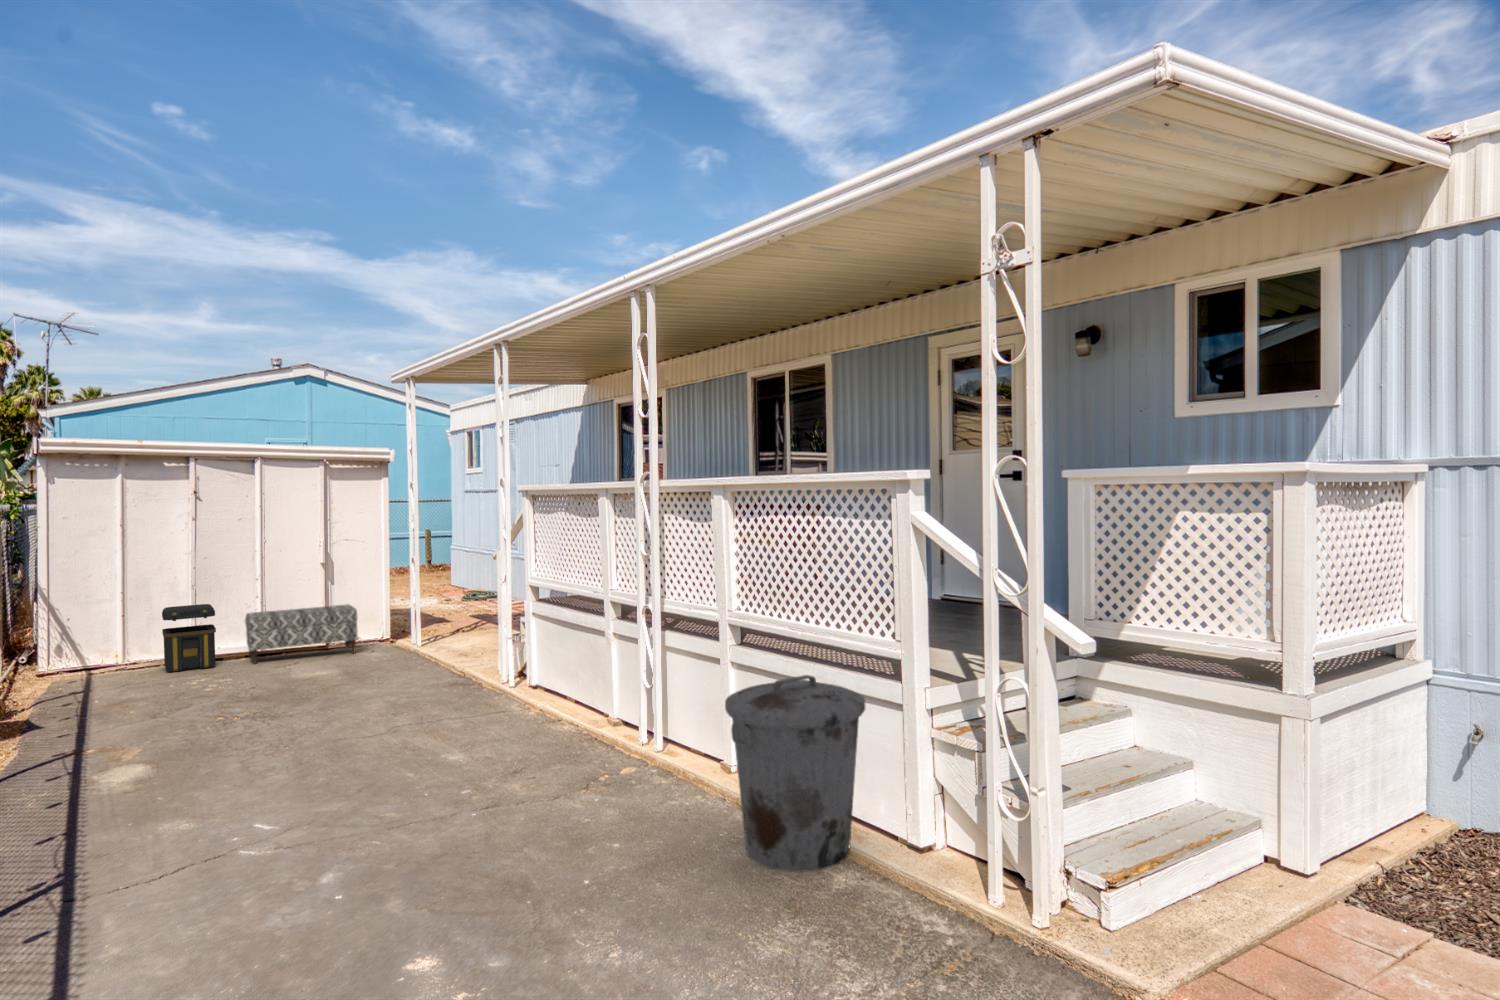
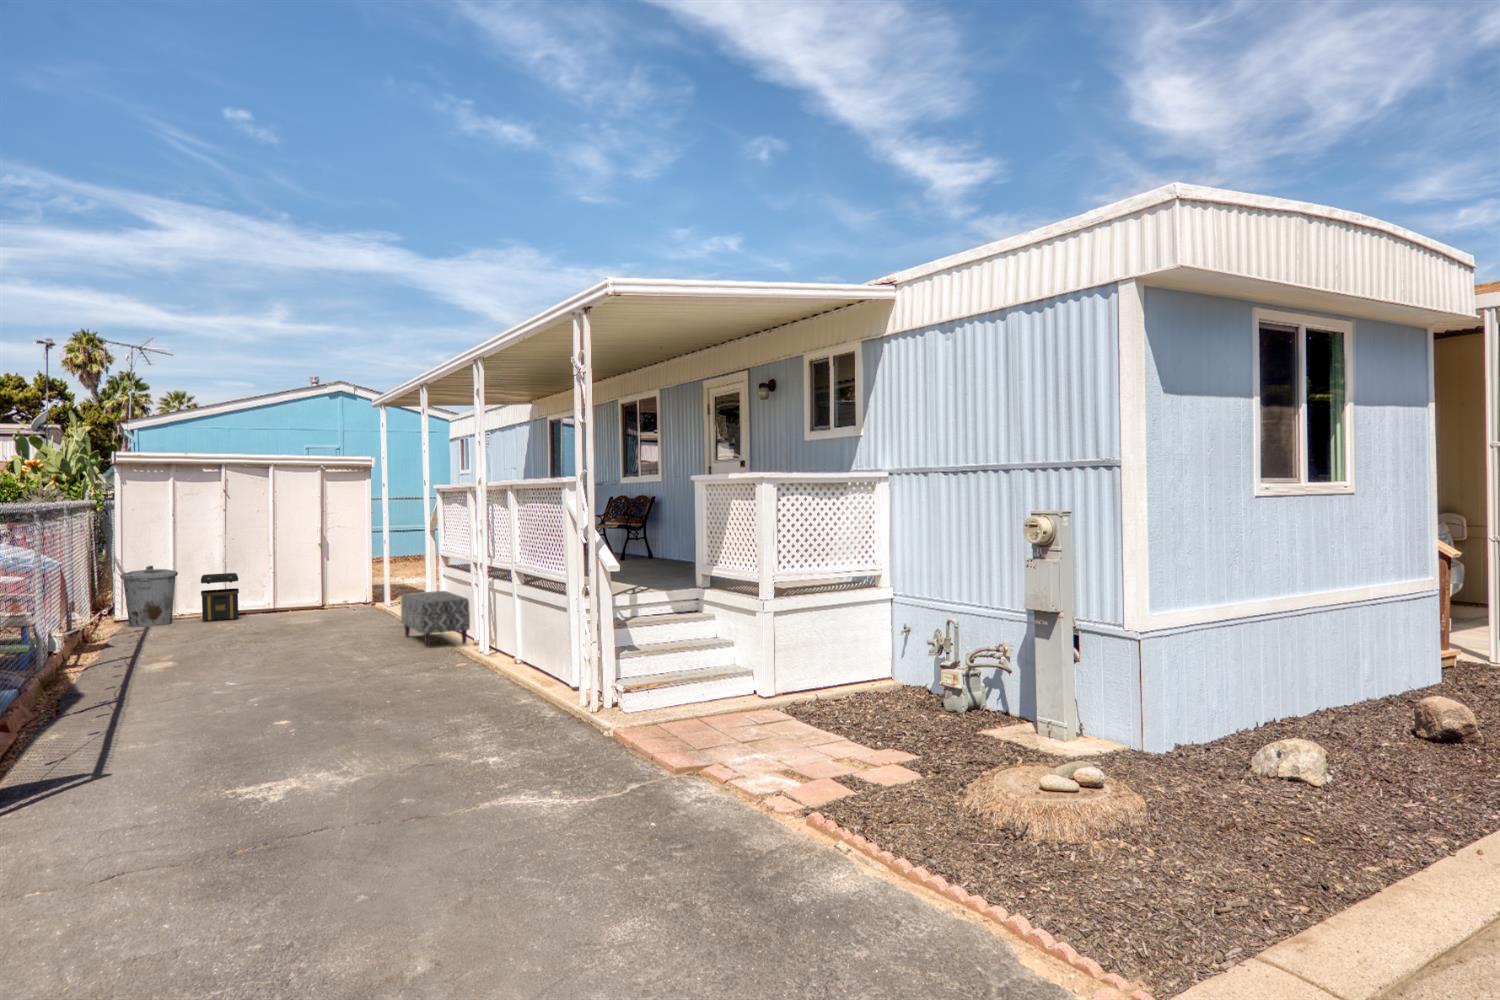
bench: present [245,605,358,664] -> present [401,591,470,647]
trash can: present [725,675,865,872] -> present [120,566,178,627]

